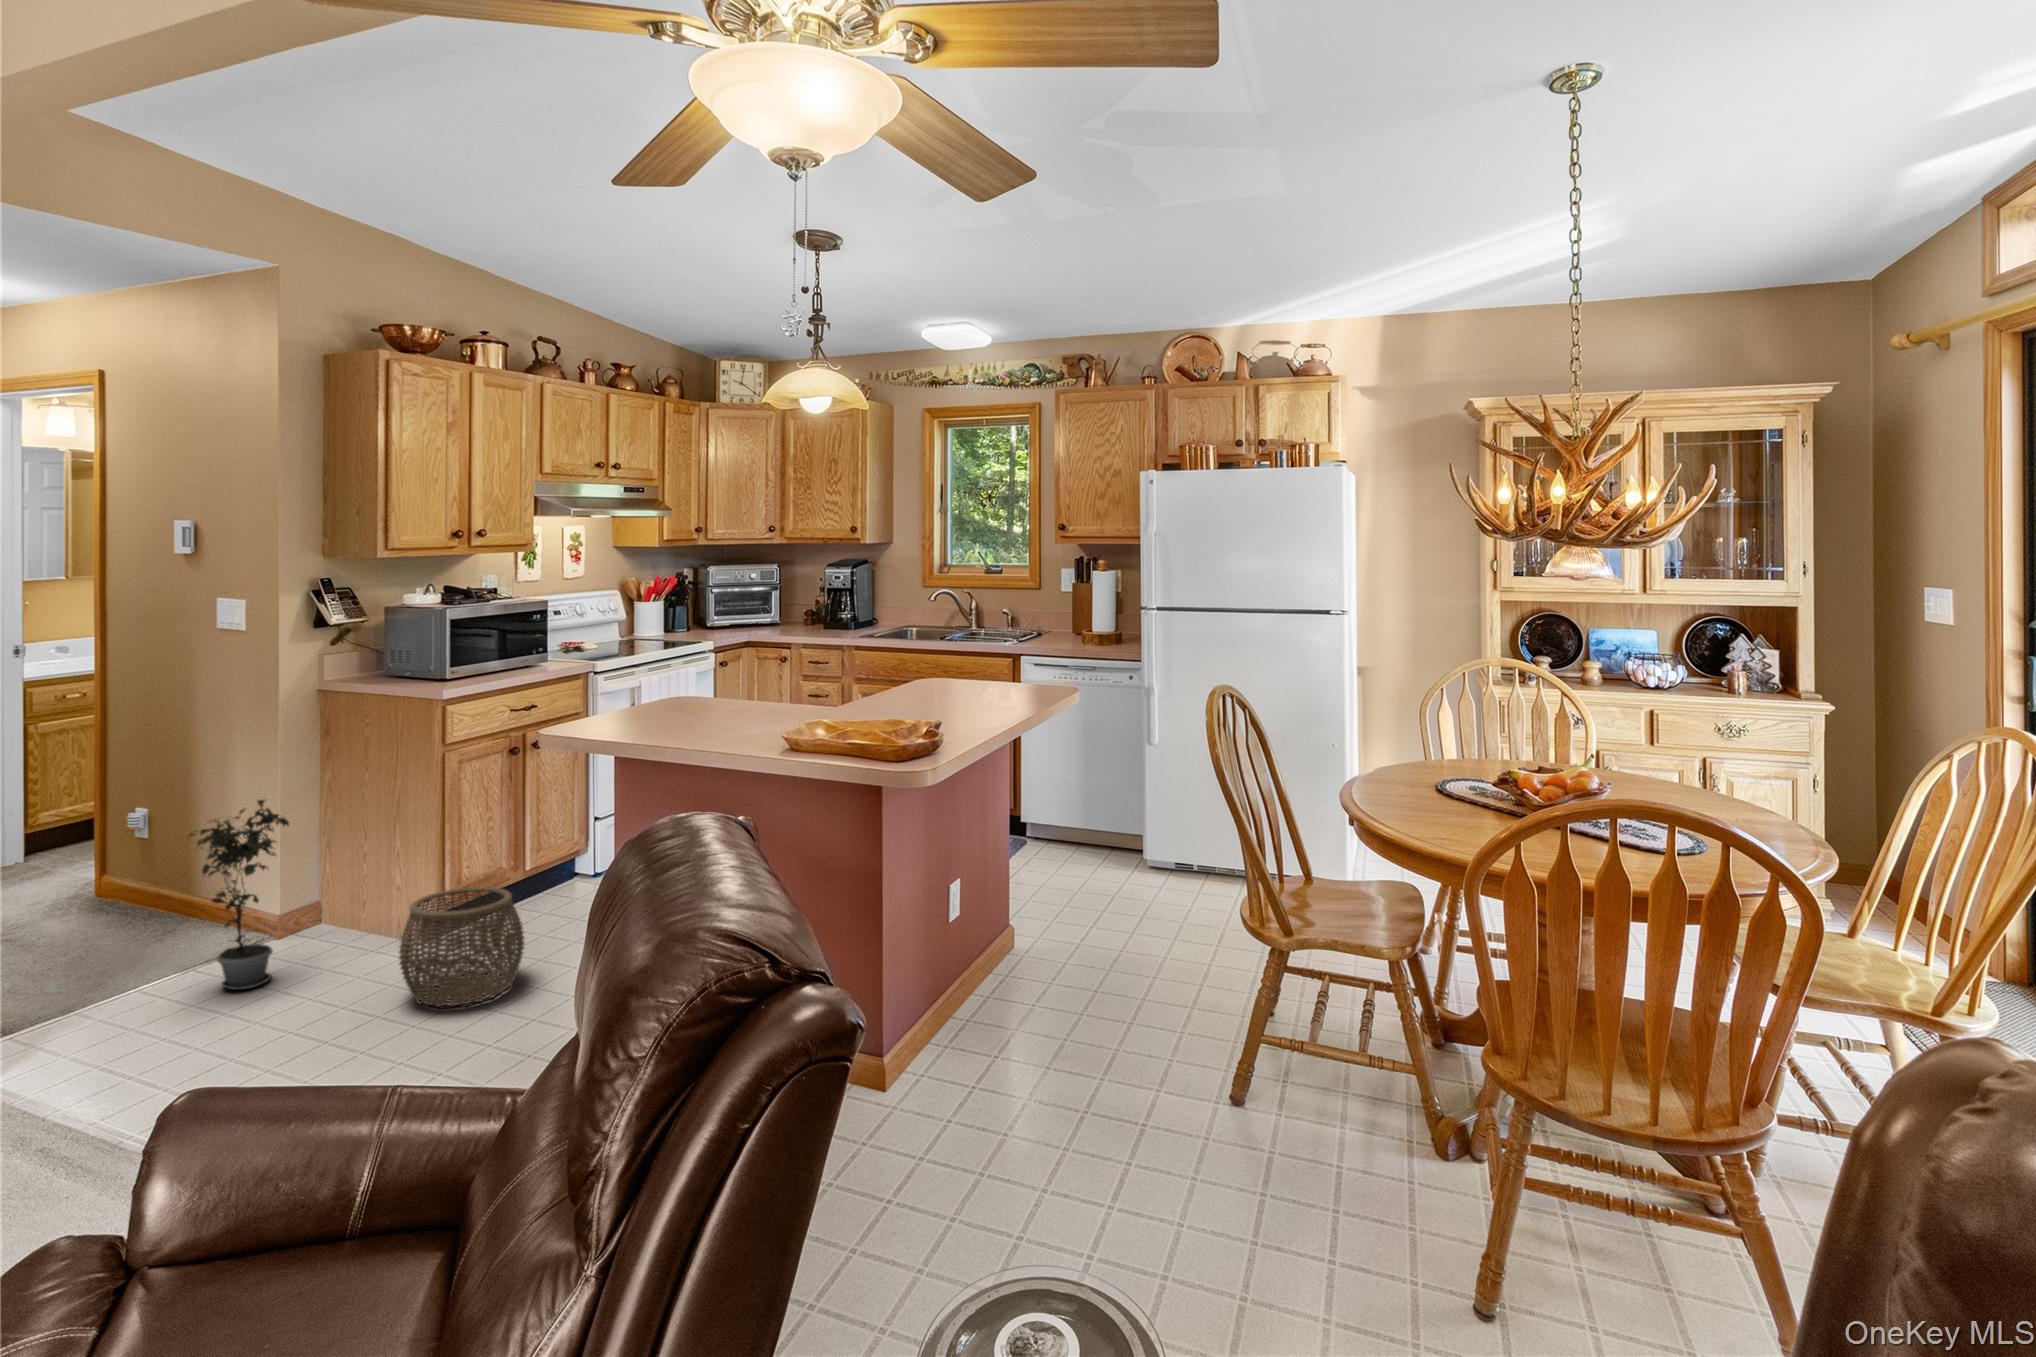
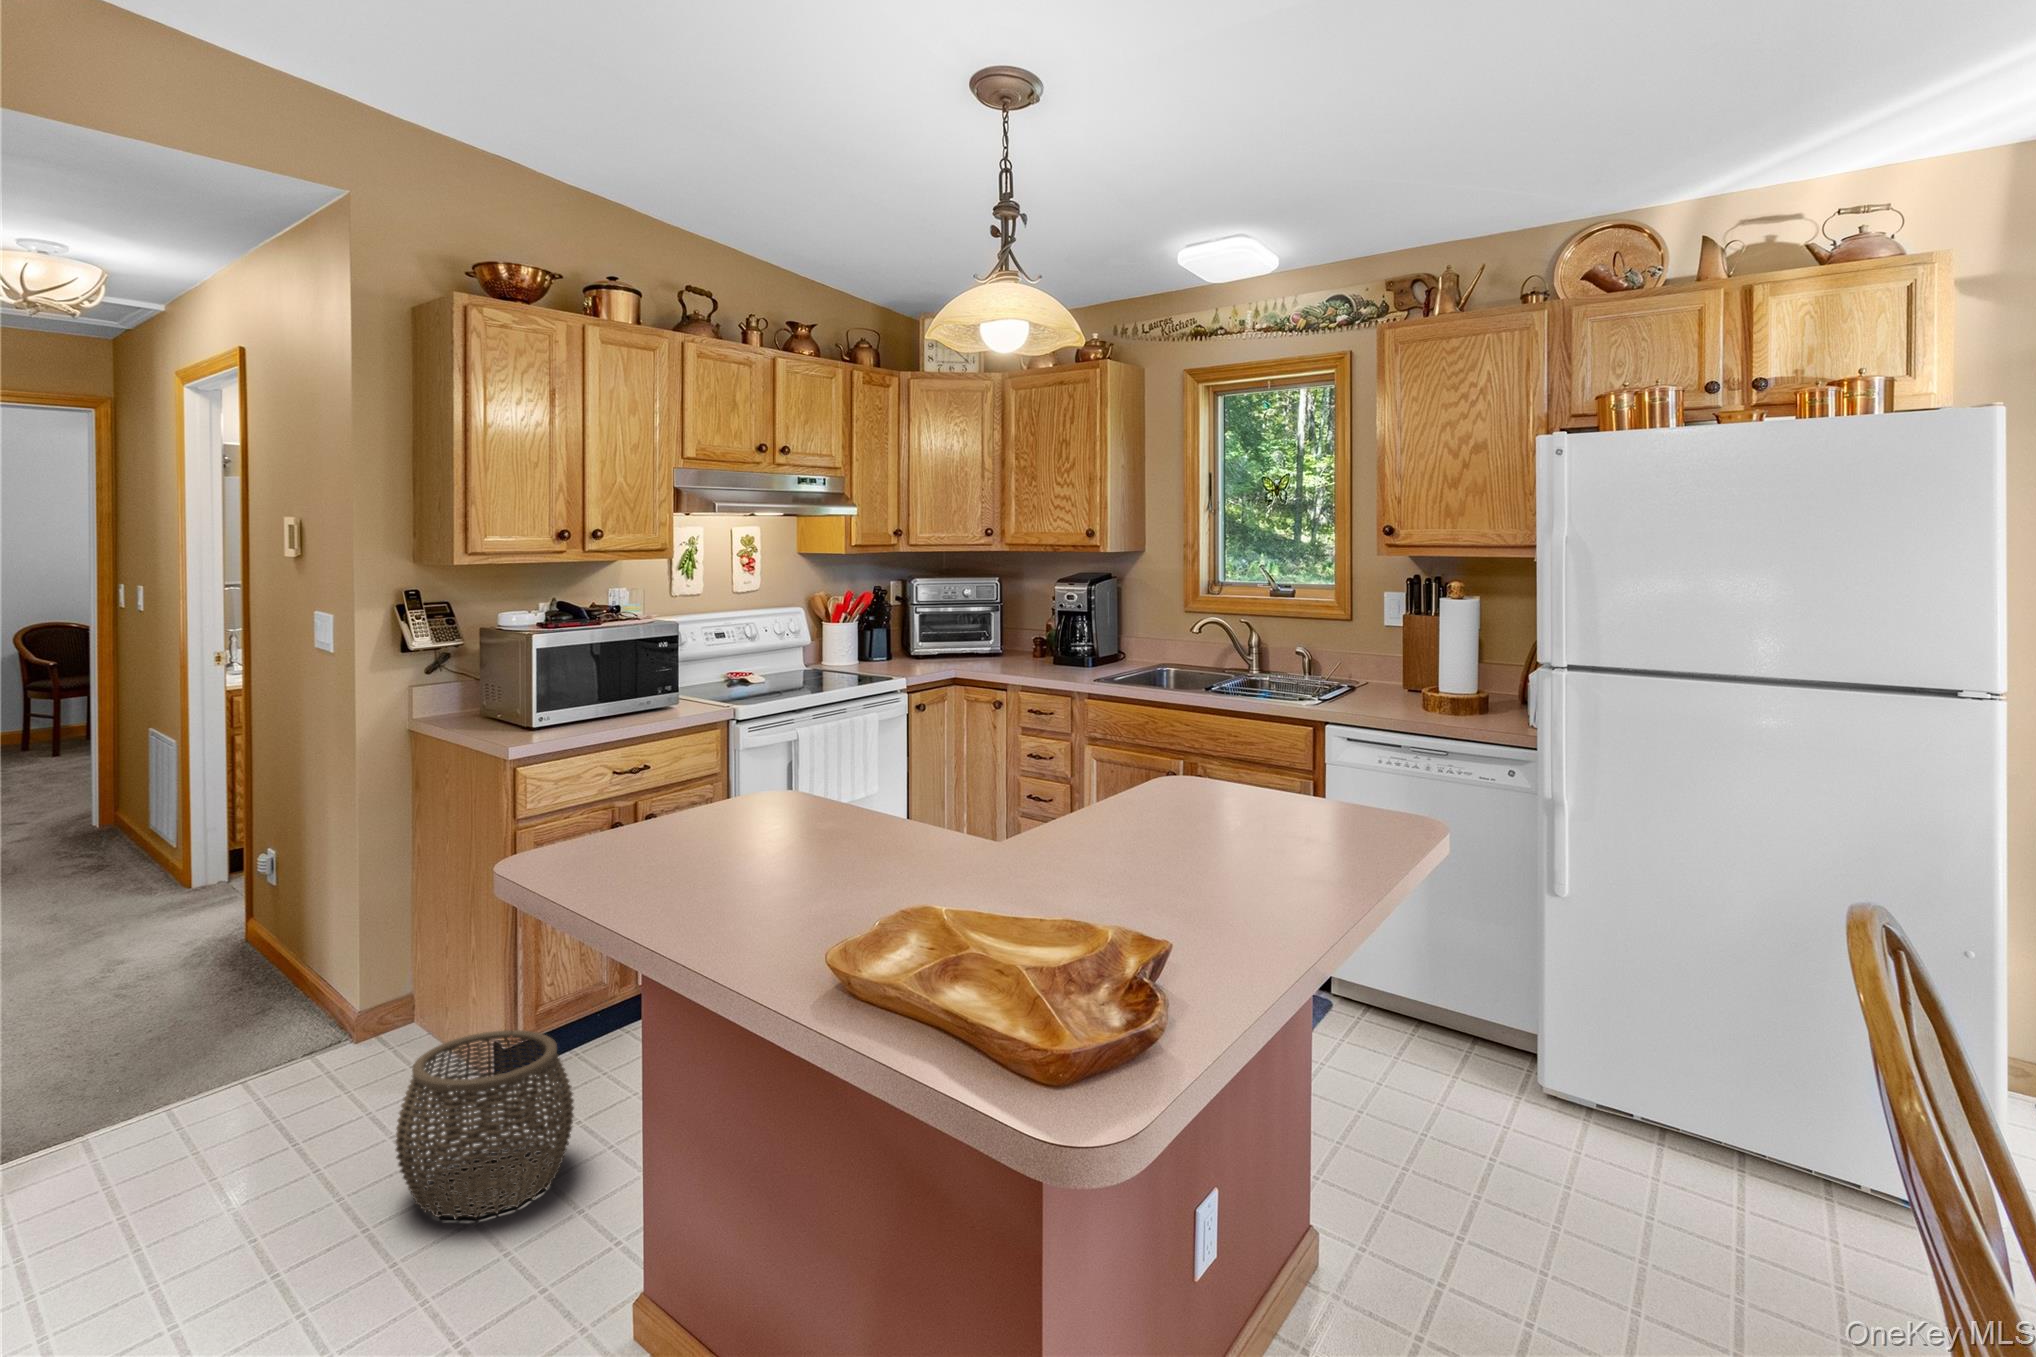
potted plant: present [189,799,289,990] -> none [164,888,310,1145]

